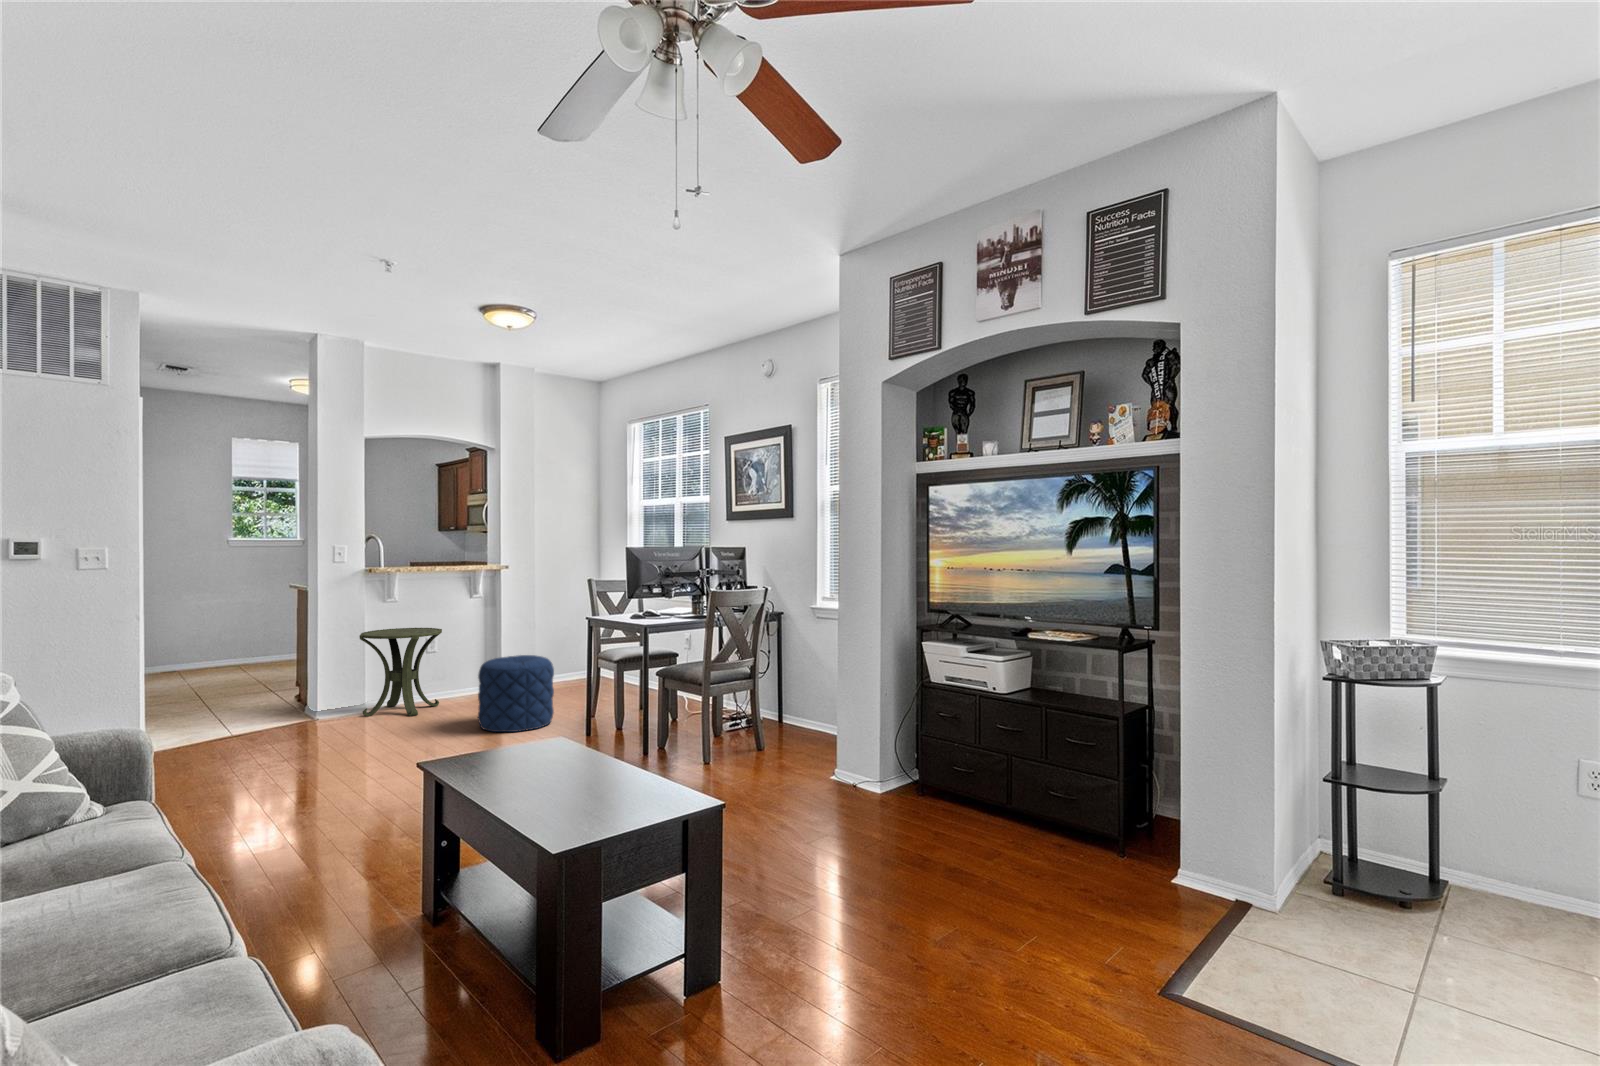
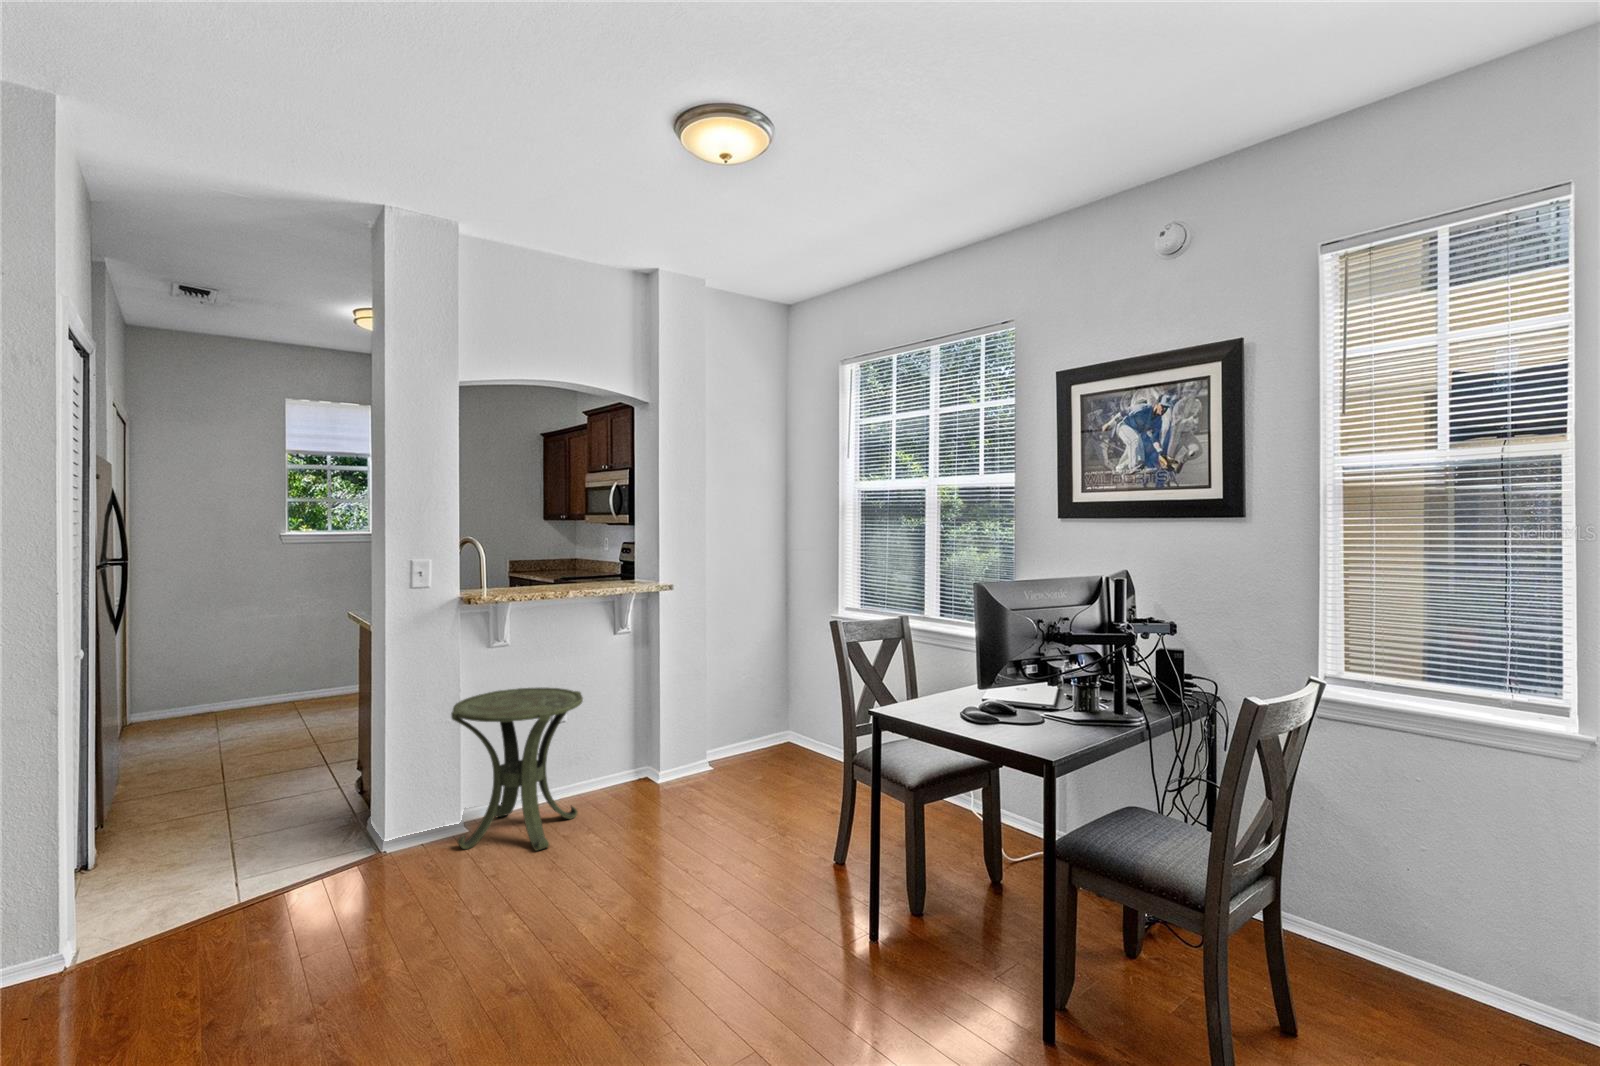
pouf: present [478,655,554,732] -> none [664,755,795,921]

